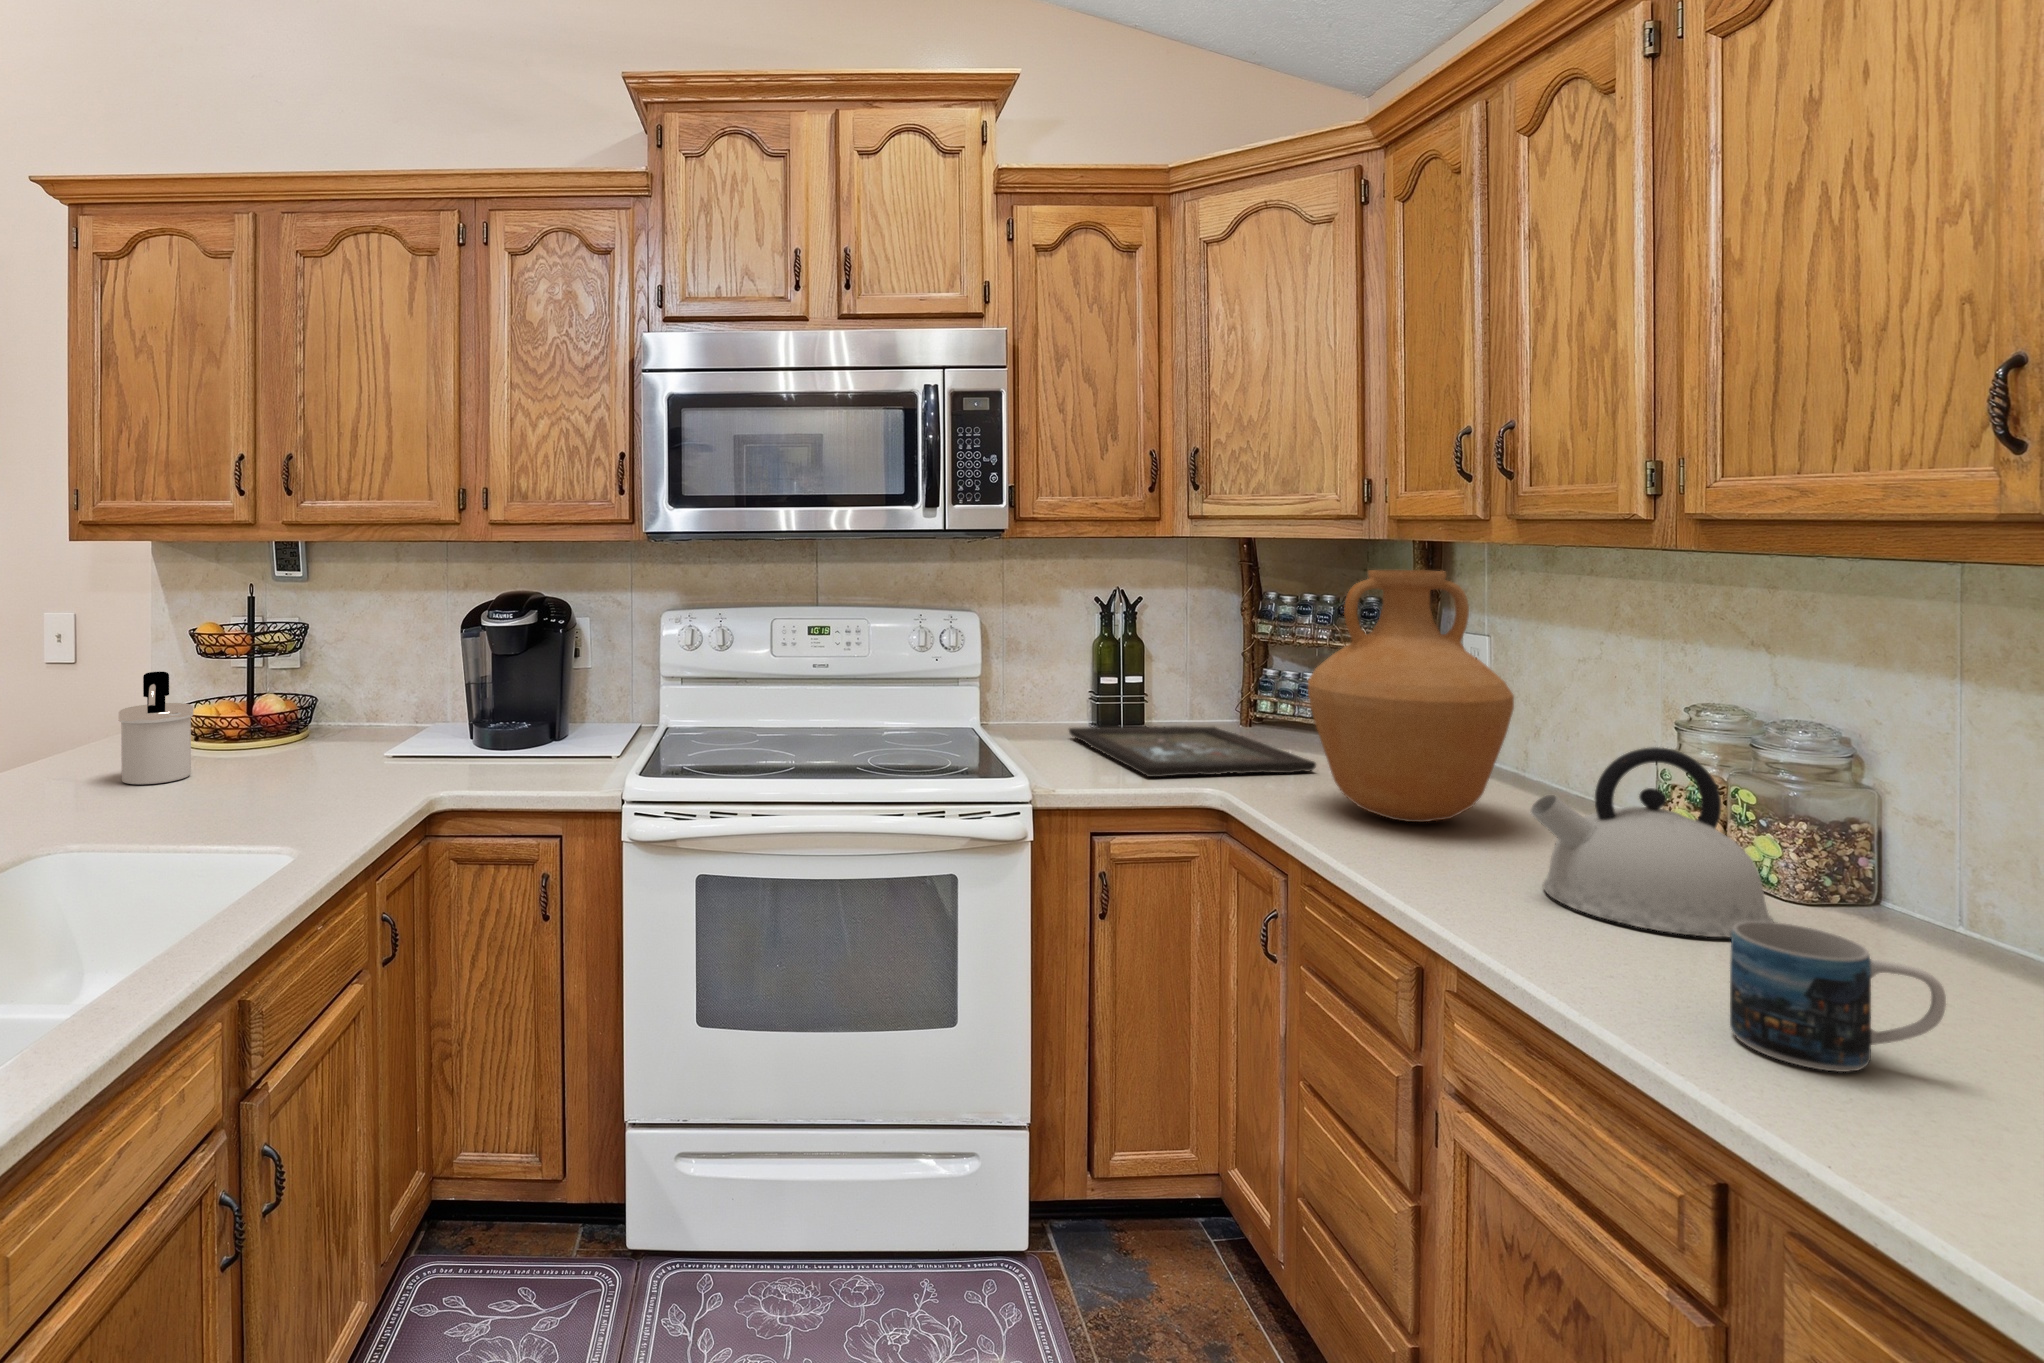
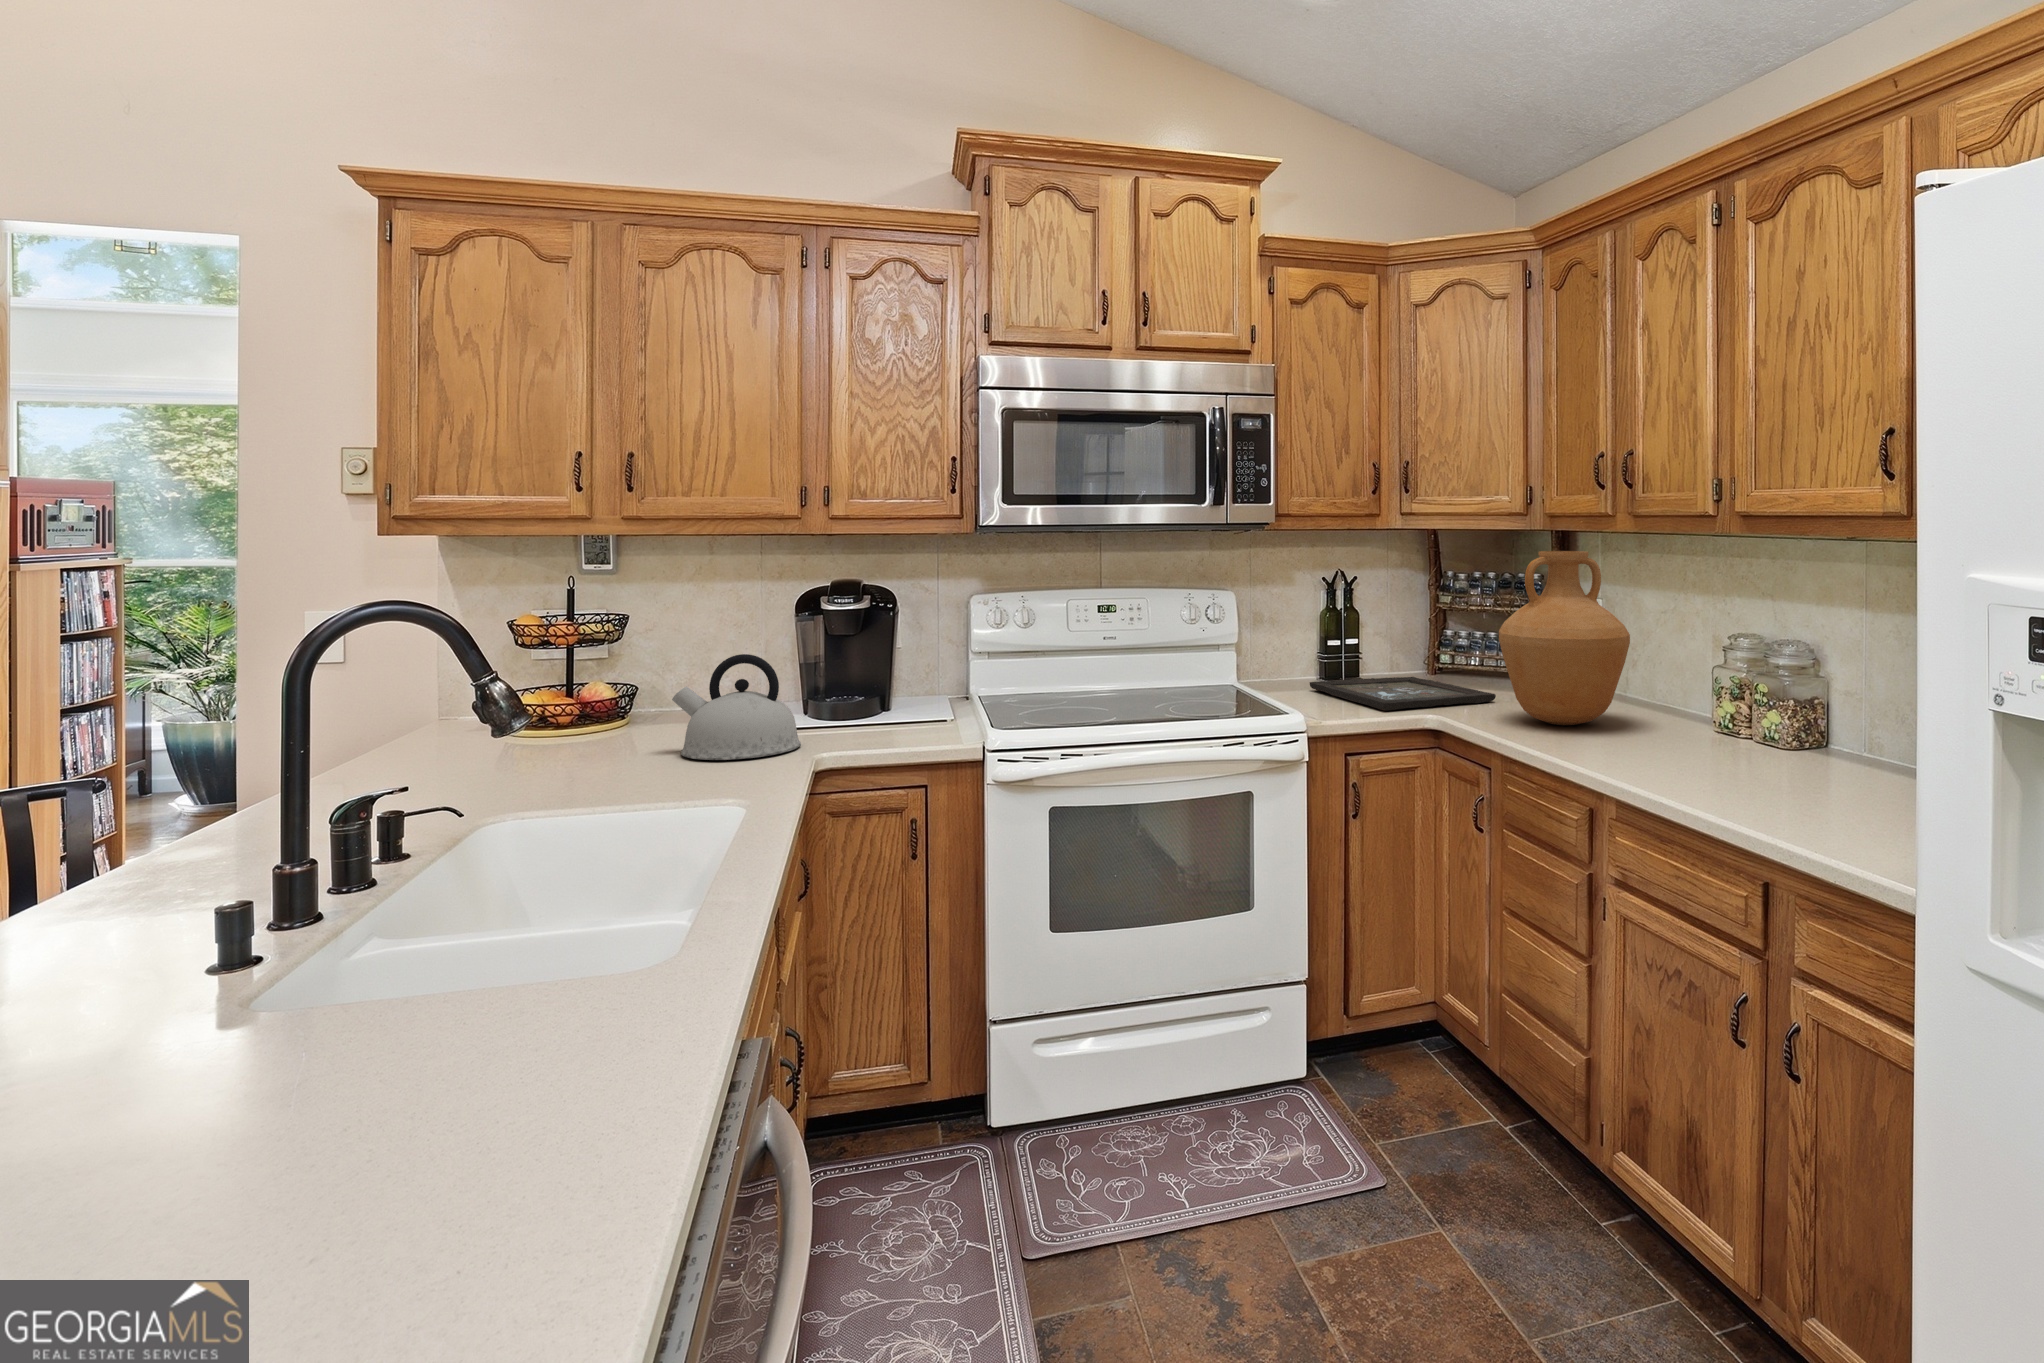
soap dispenser: present [119,672,193,784] -> none [478,660,552,767]
kettle: present [1531,747,1773,938] -> present [672,654,801,760]
mug: present [1730,921,1946,1072] -> none [1763,742,1859,815]

